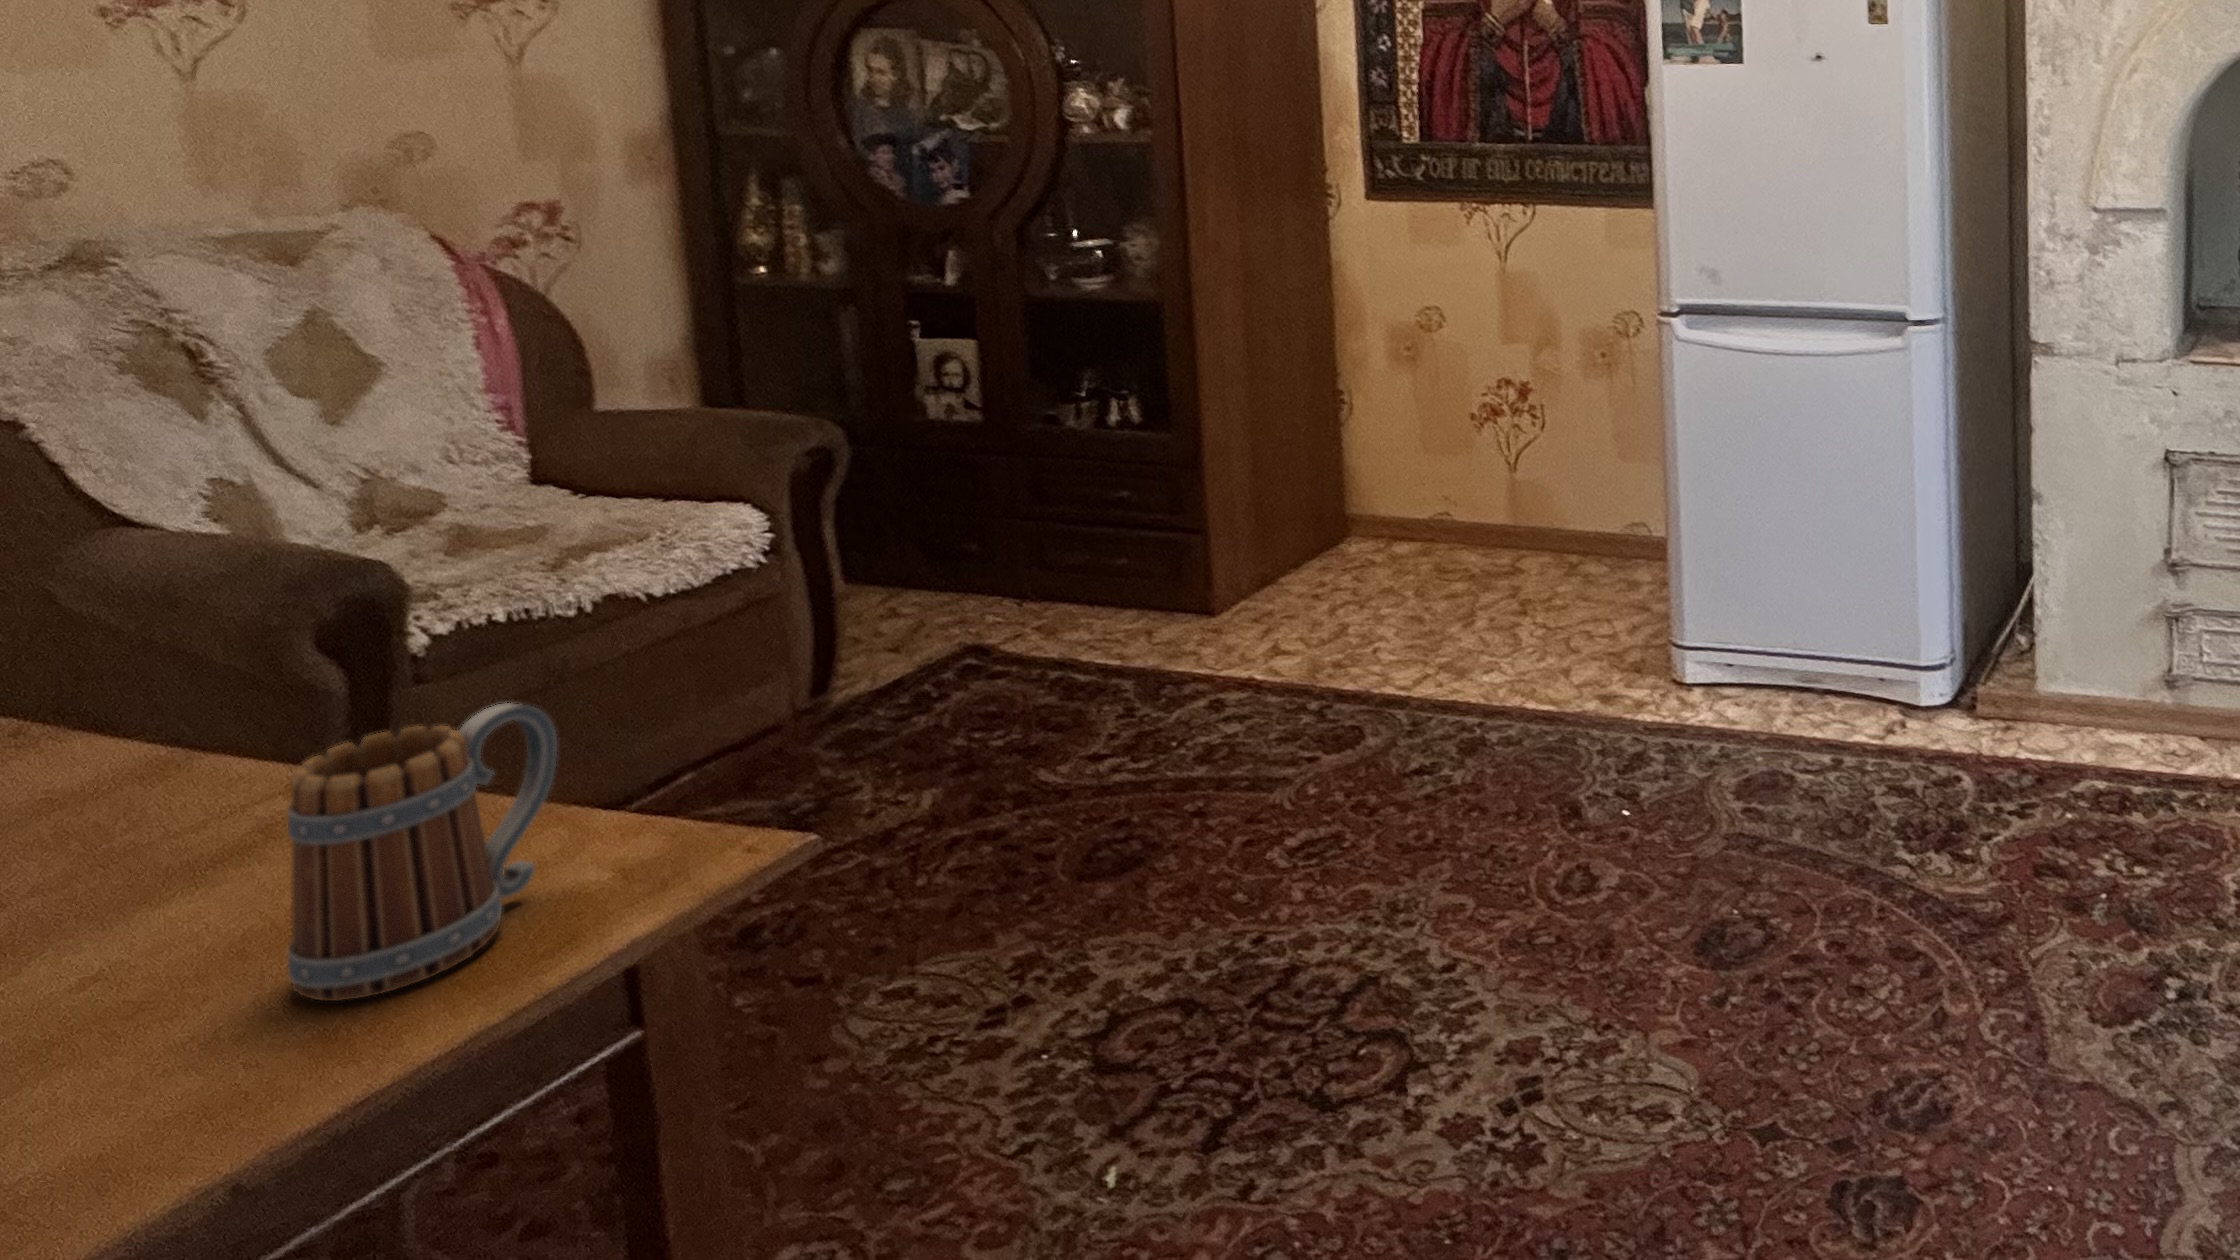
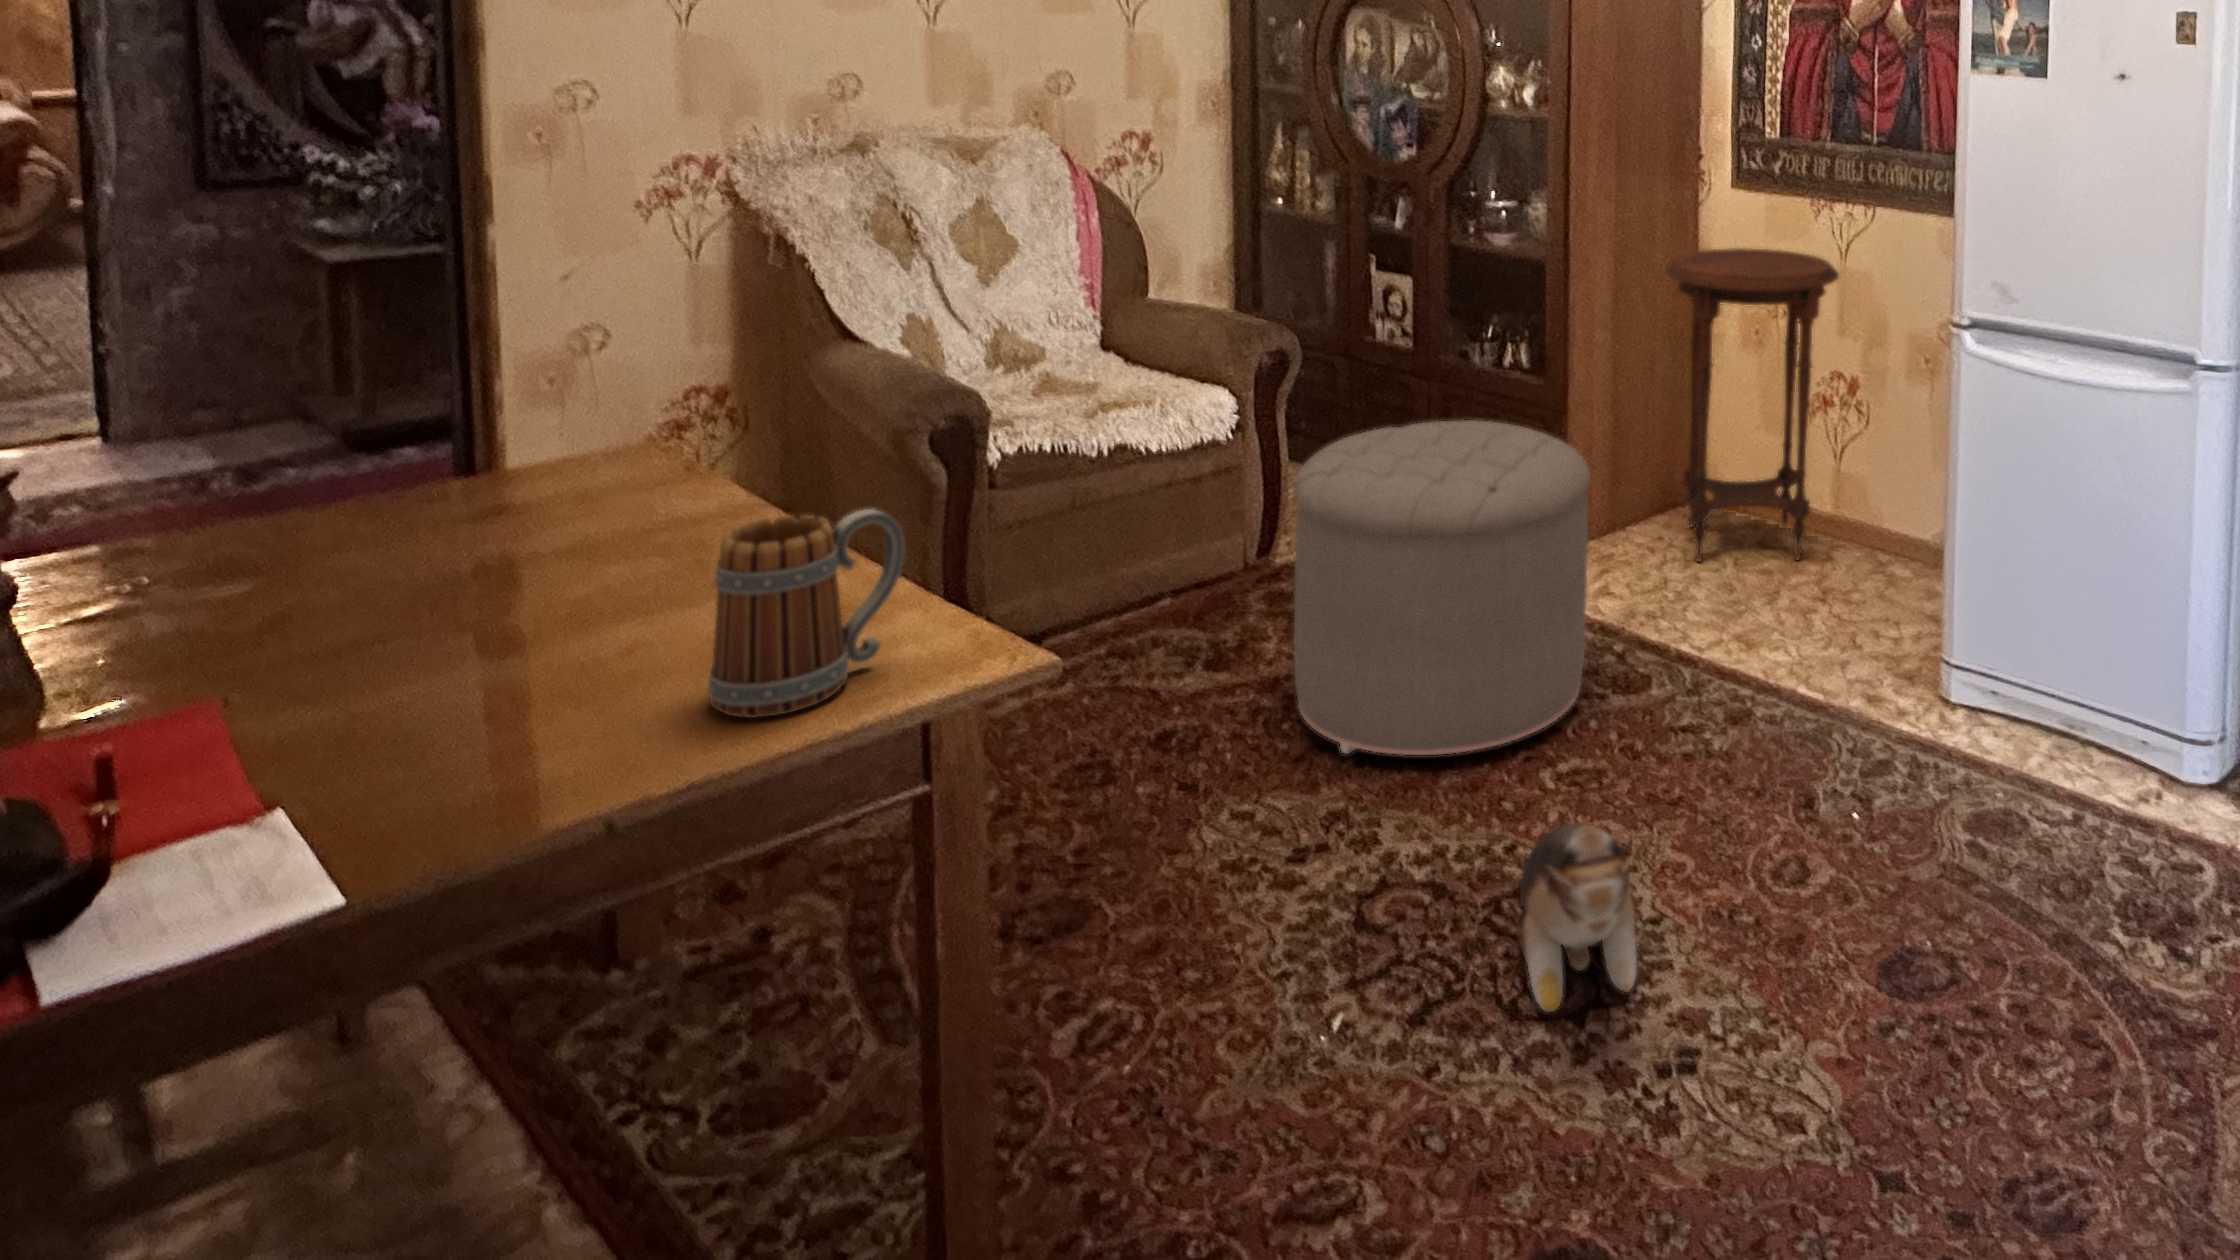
side table: none [1309,260,1508,605] -> present [1666,248,1839,561]
ottoman: none [903,488,1288,896] -> present [1293,420,1591,755]
plush toy: none [1302,881,1462,1089] -> present [1517,823,1641,1012]

